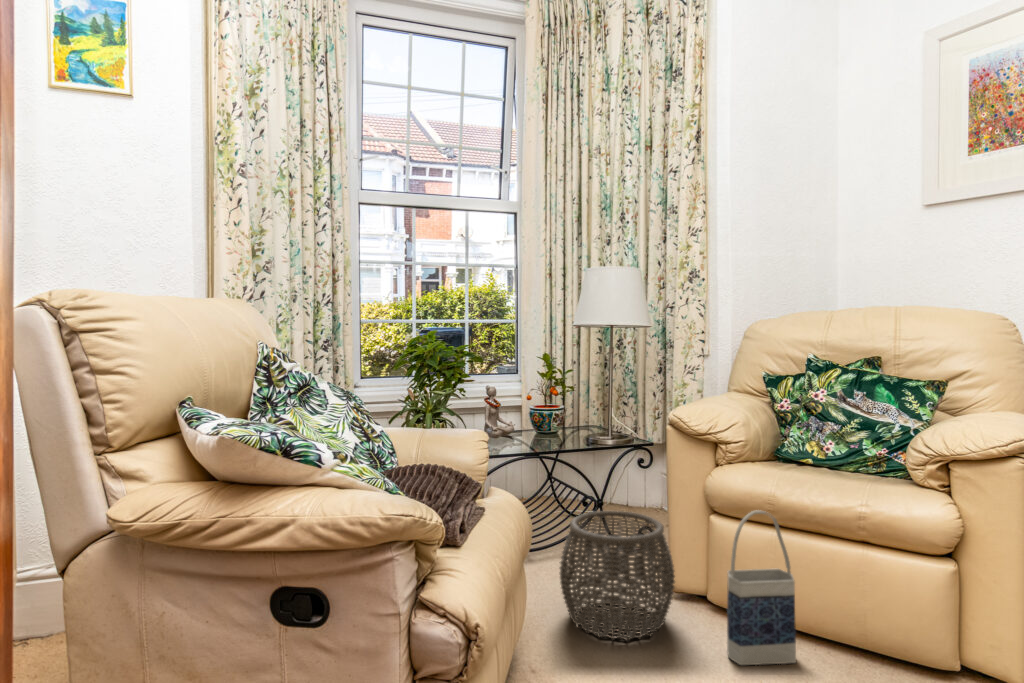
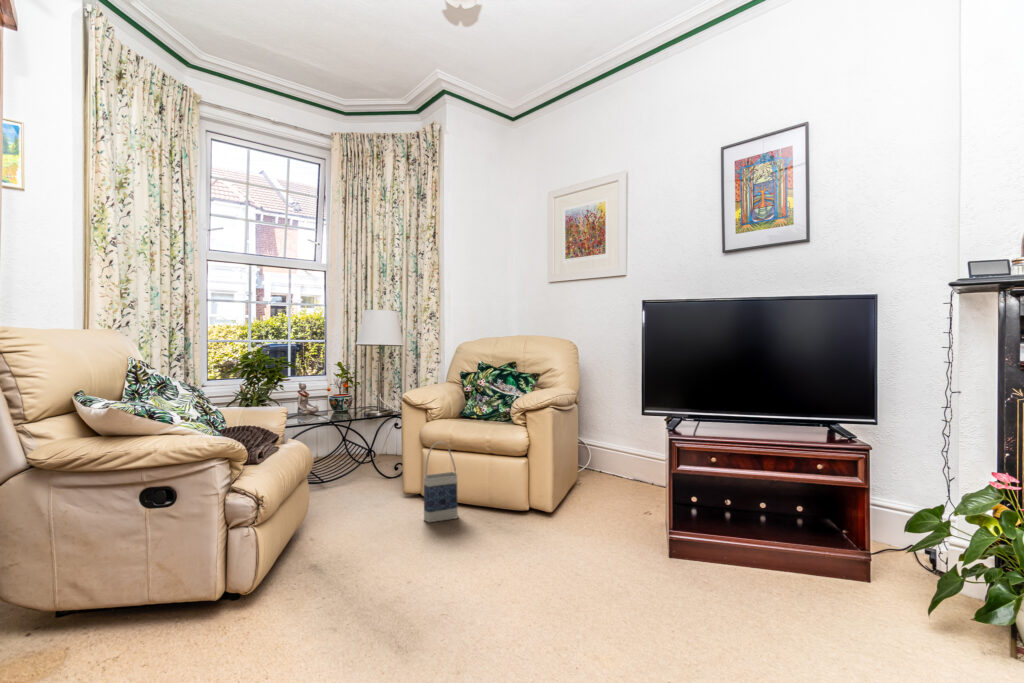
woven basket: present [560,511,675,640] -> none [334,451,402,520]

